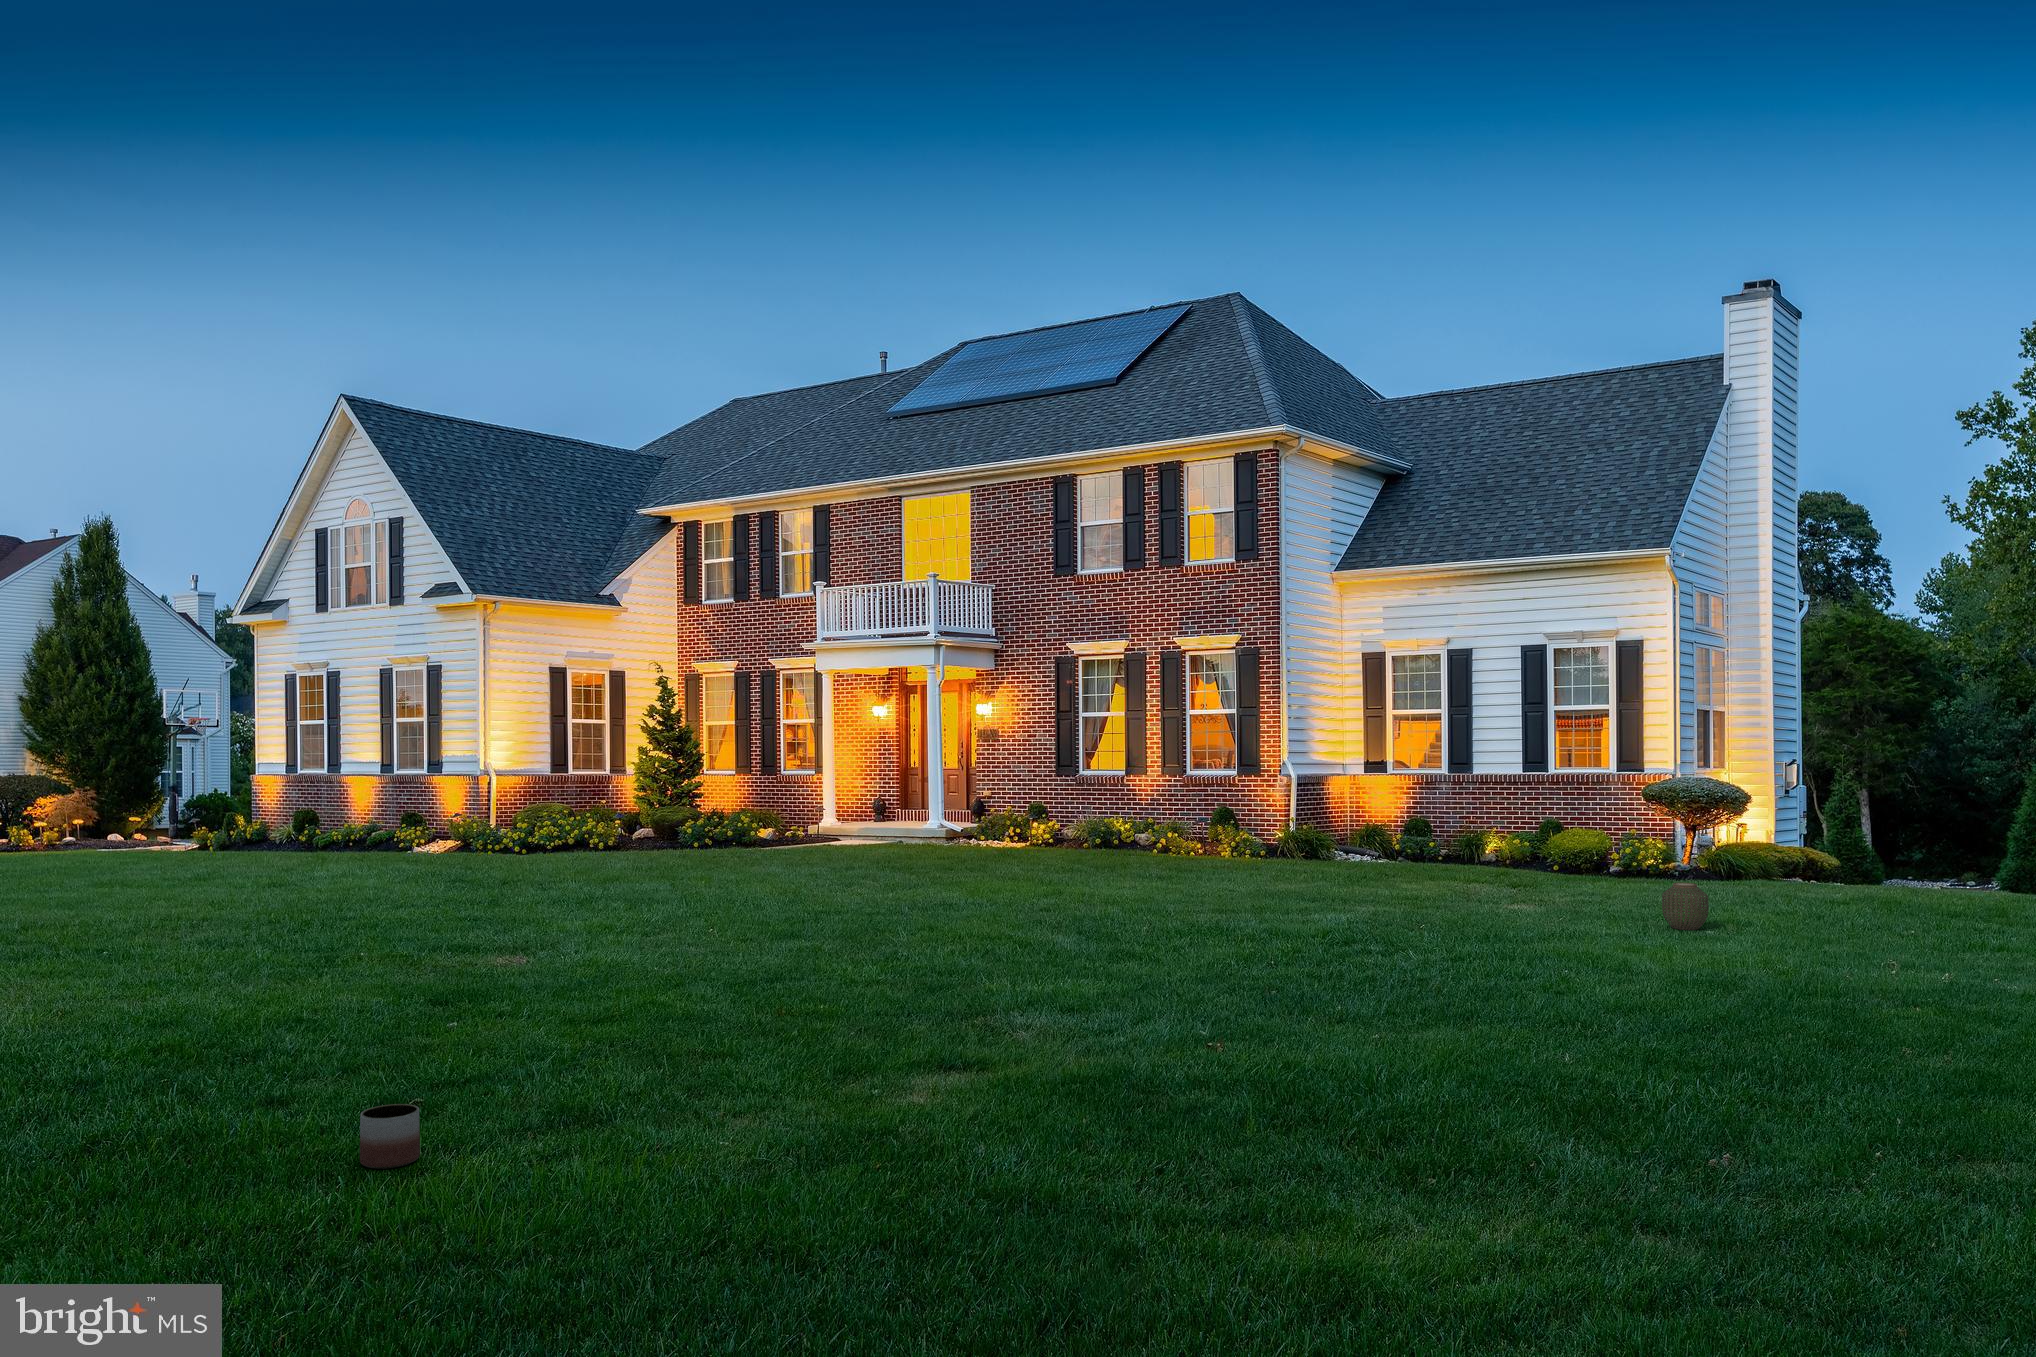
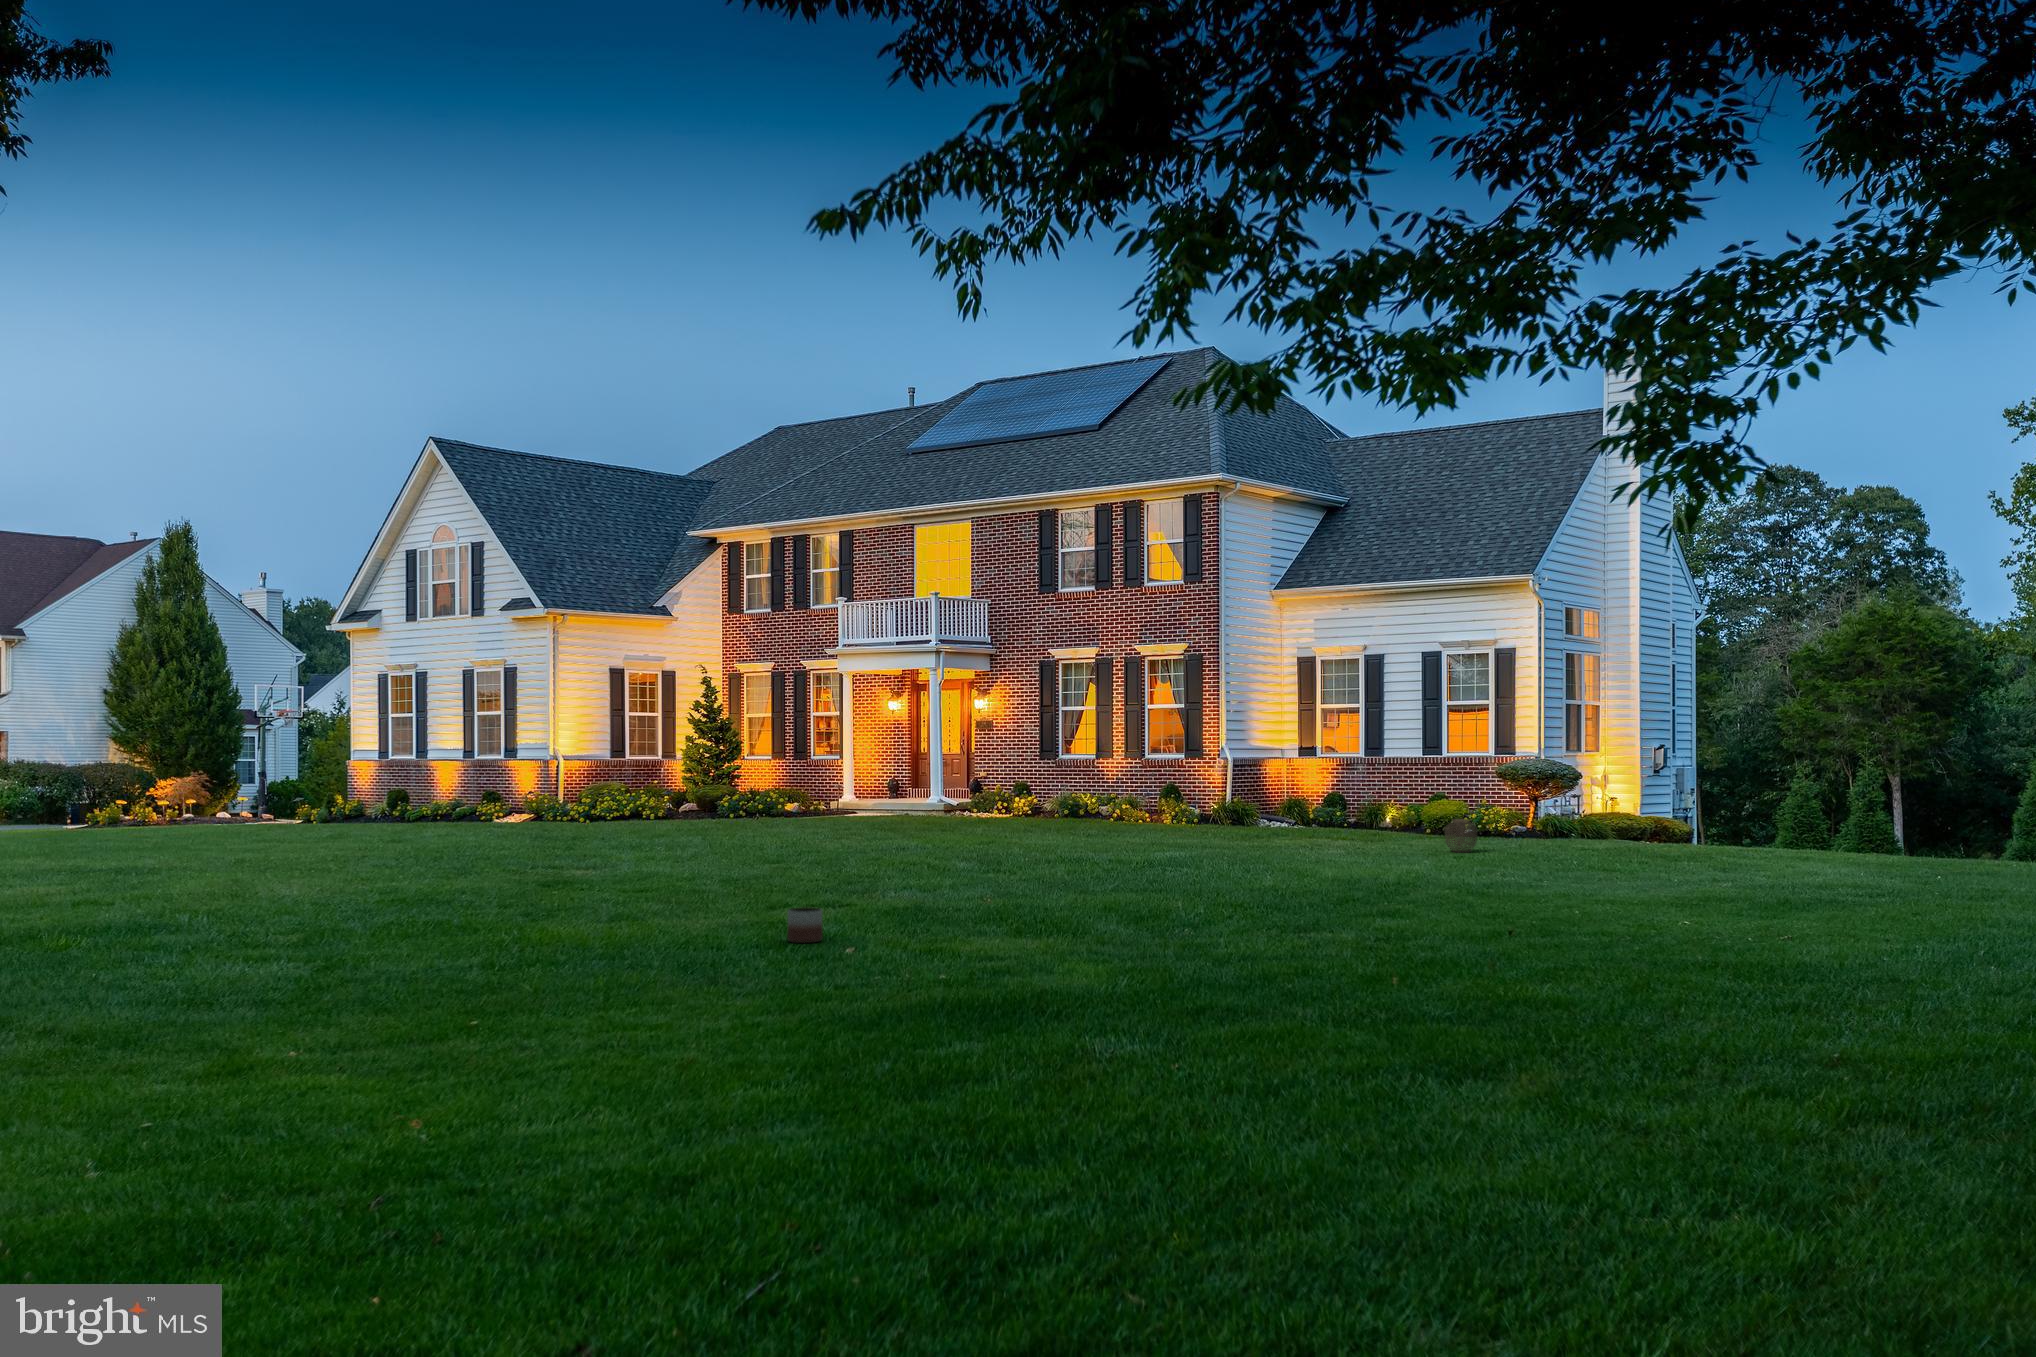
planter: present [360,1104,420,1169] -> present [787,907,823,943]

